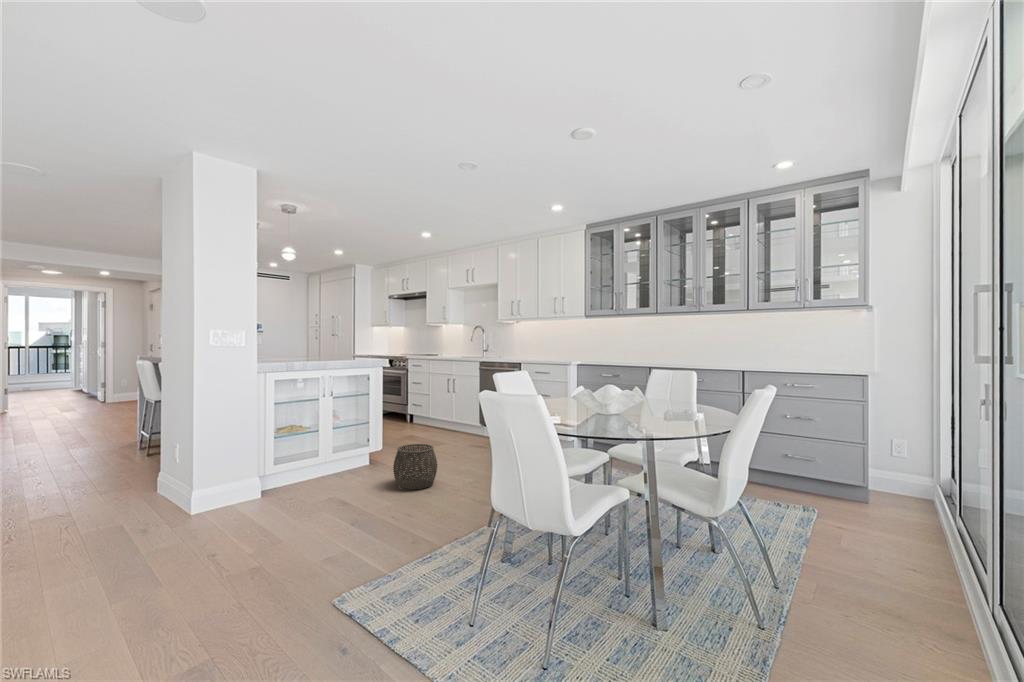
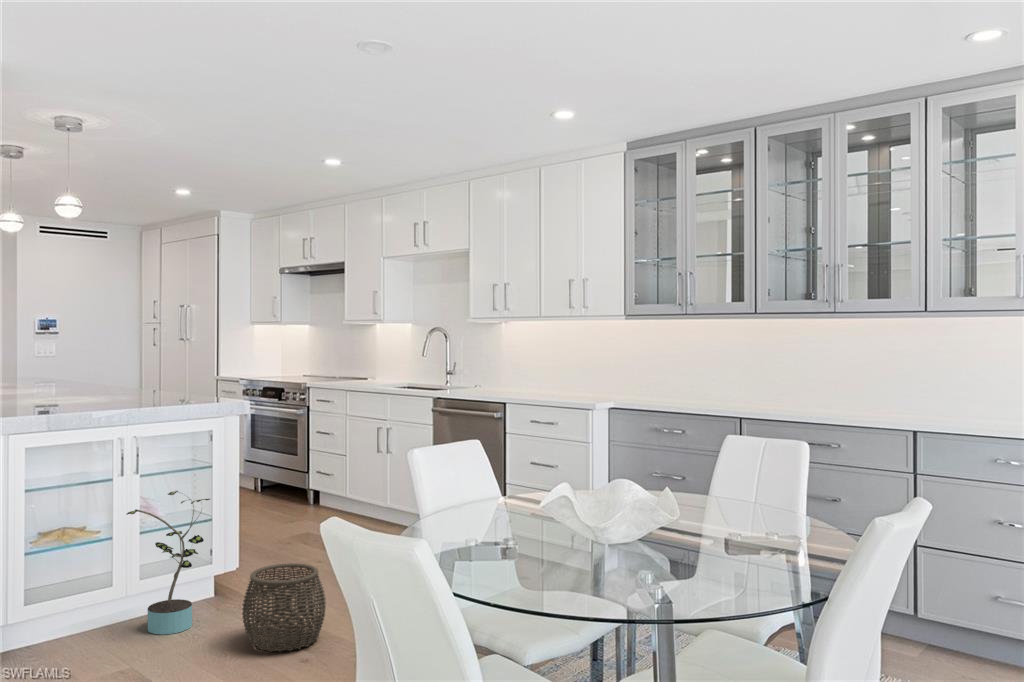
potted plant: none [328,406,372,483] -> present [127,491,210,635]

